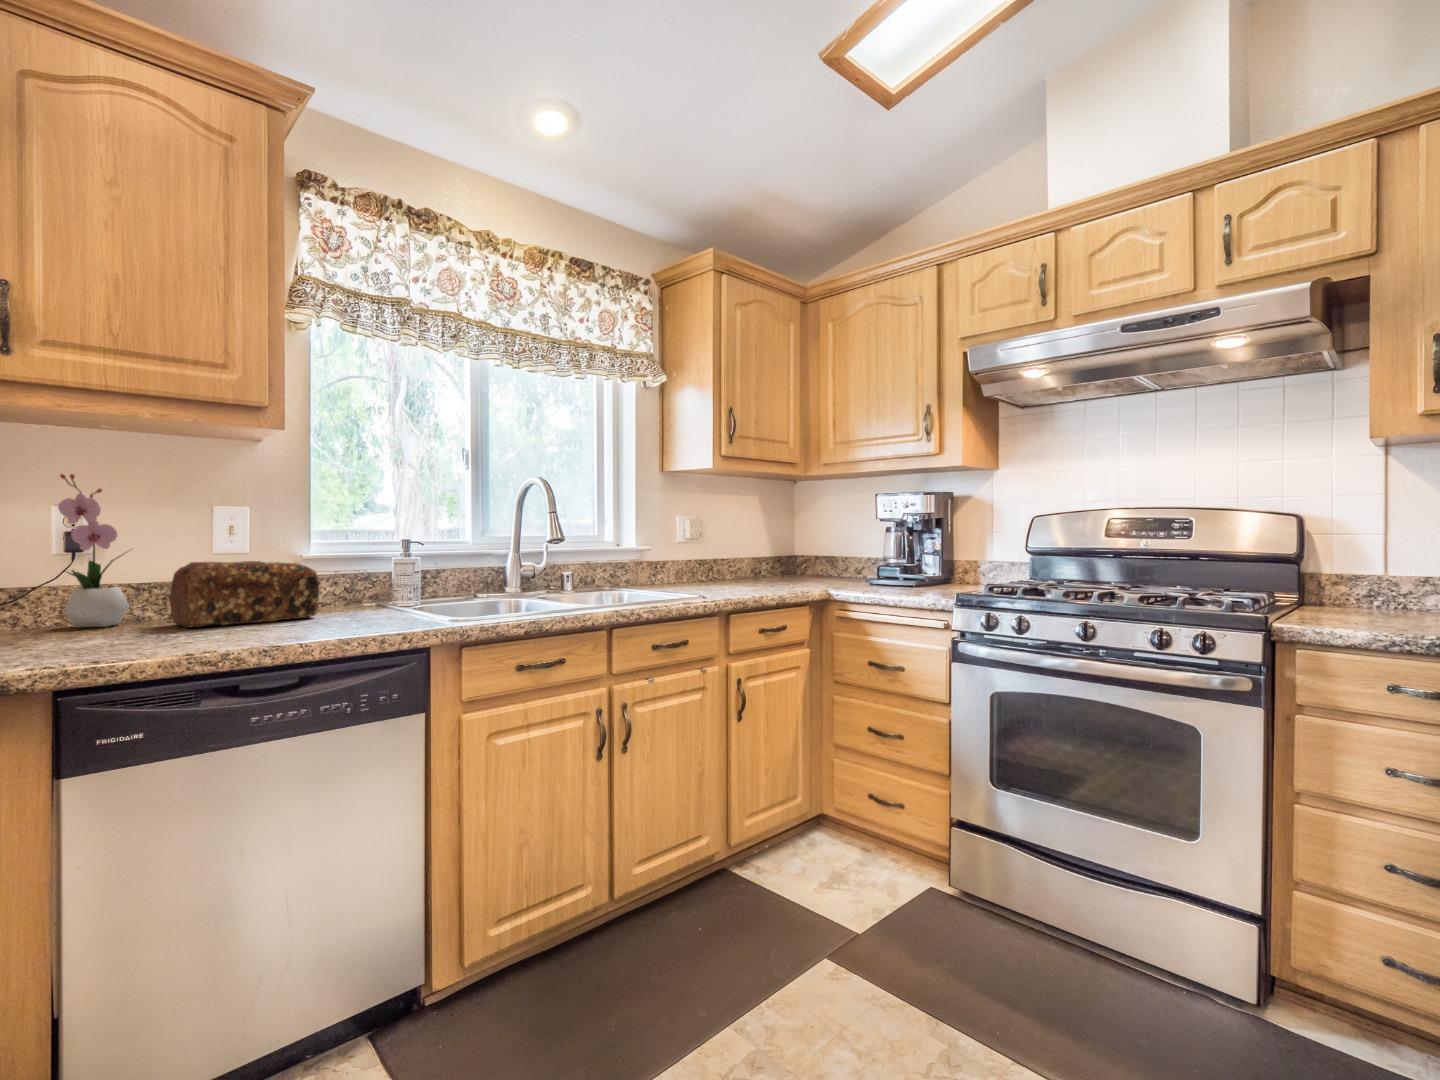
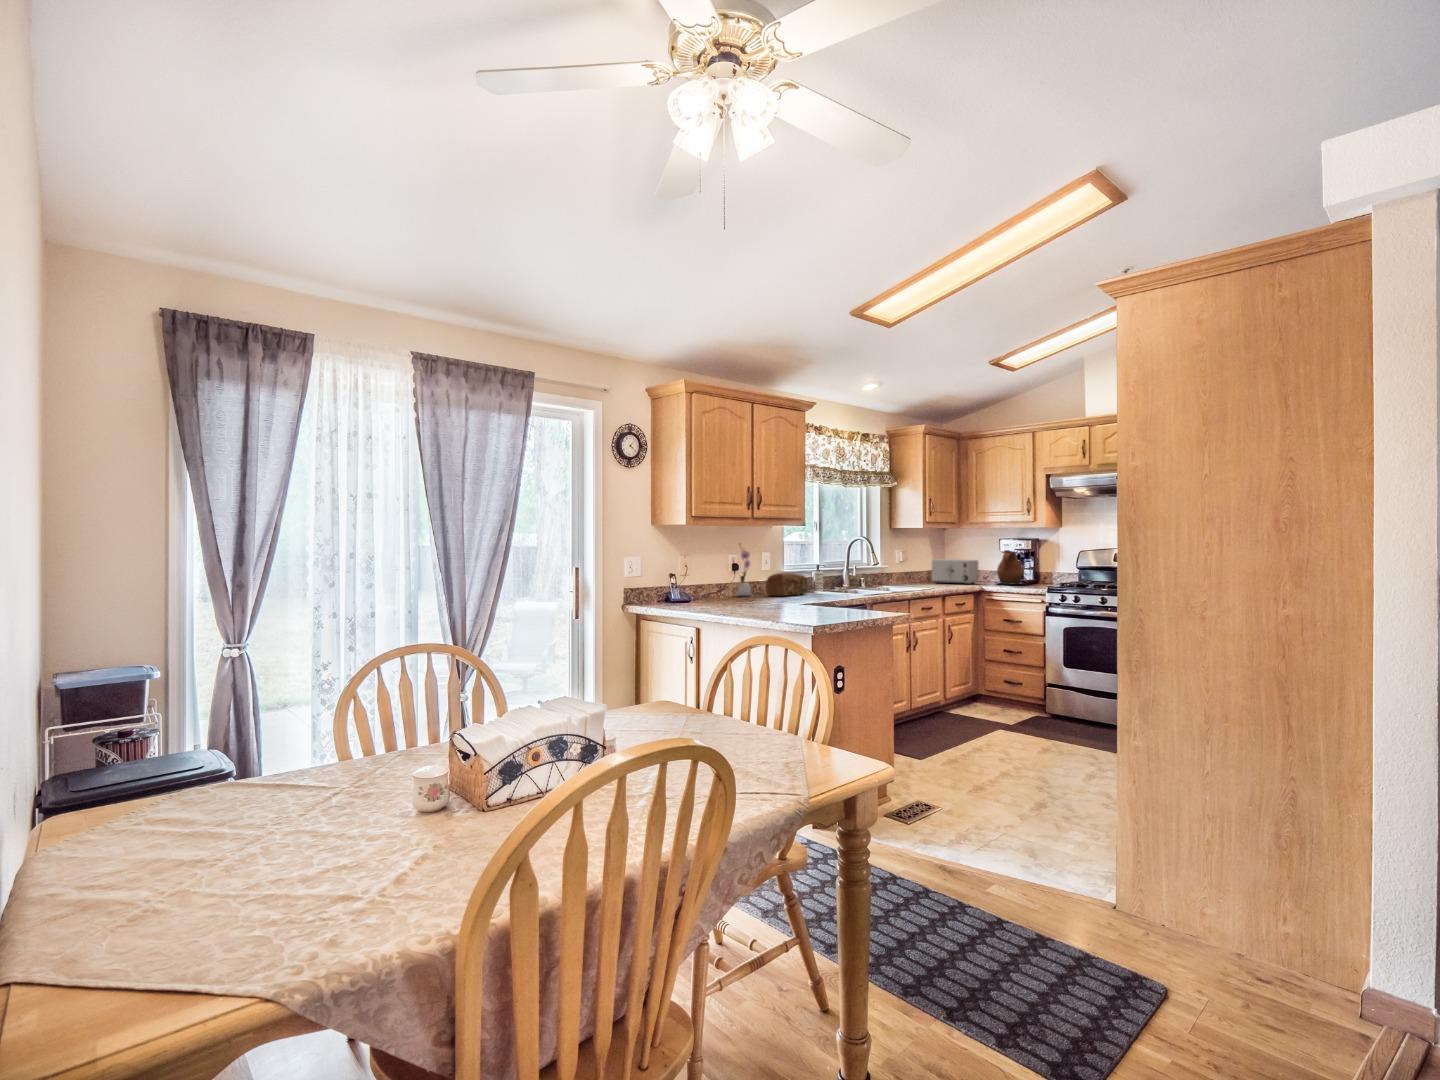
ceramic pitcher: none [860,514,929,587] -> present [997,550,1023,585]
toaster: none [746,535,836,585] -> present [932,559,979,584]

